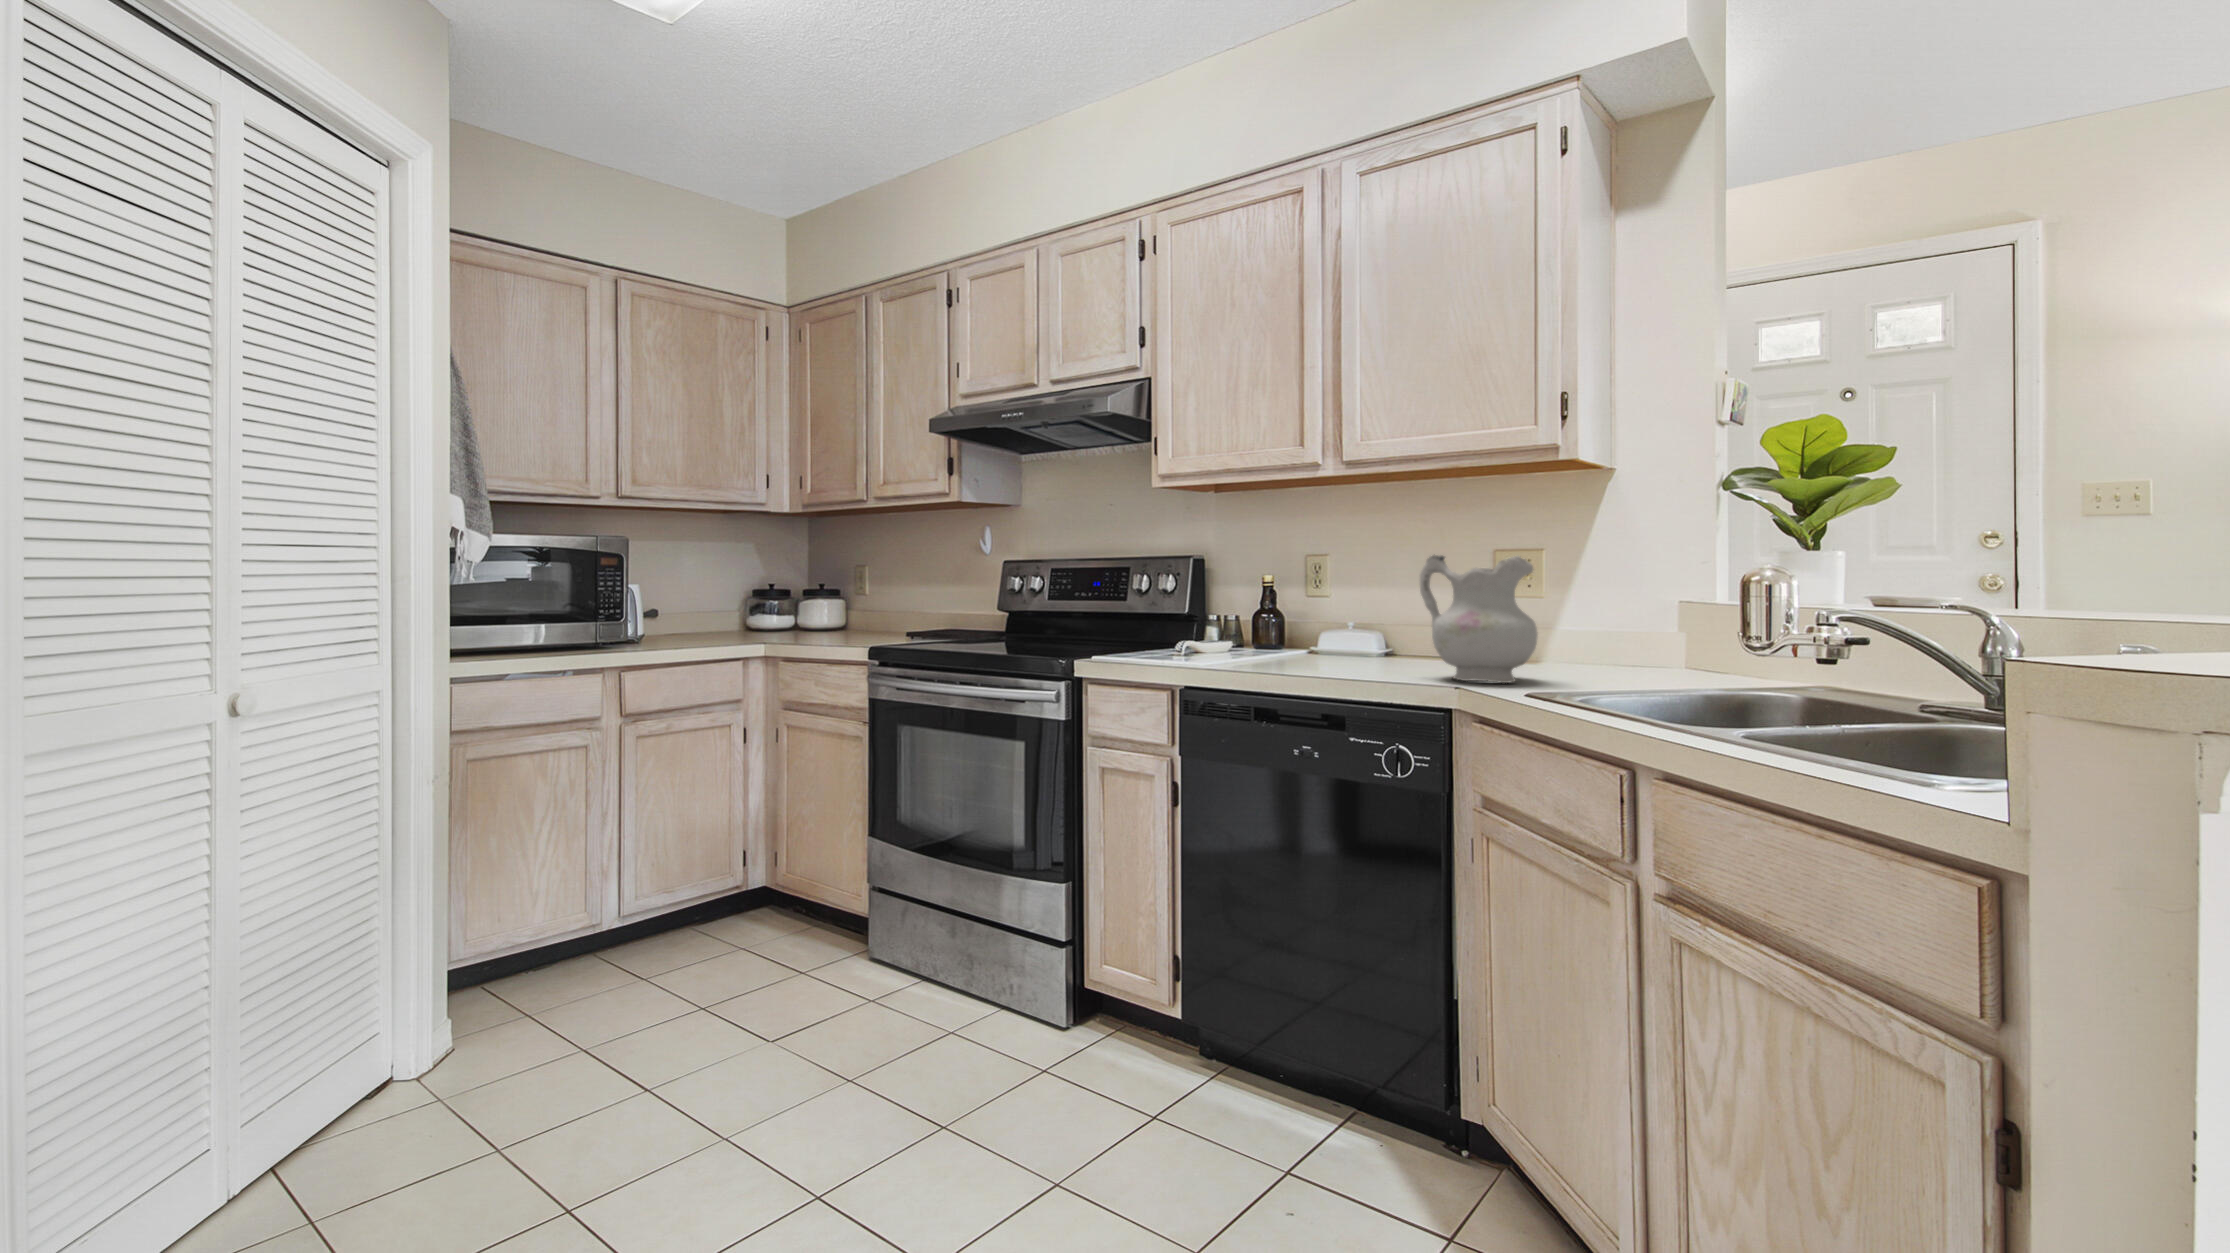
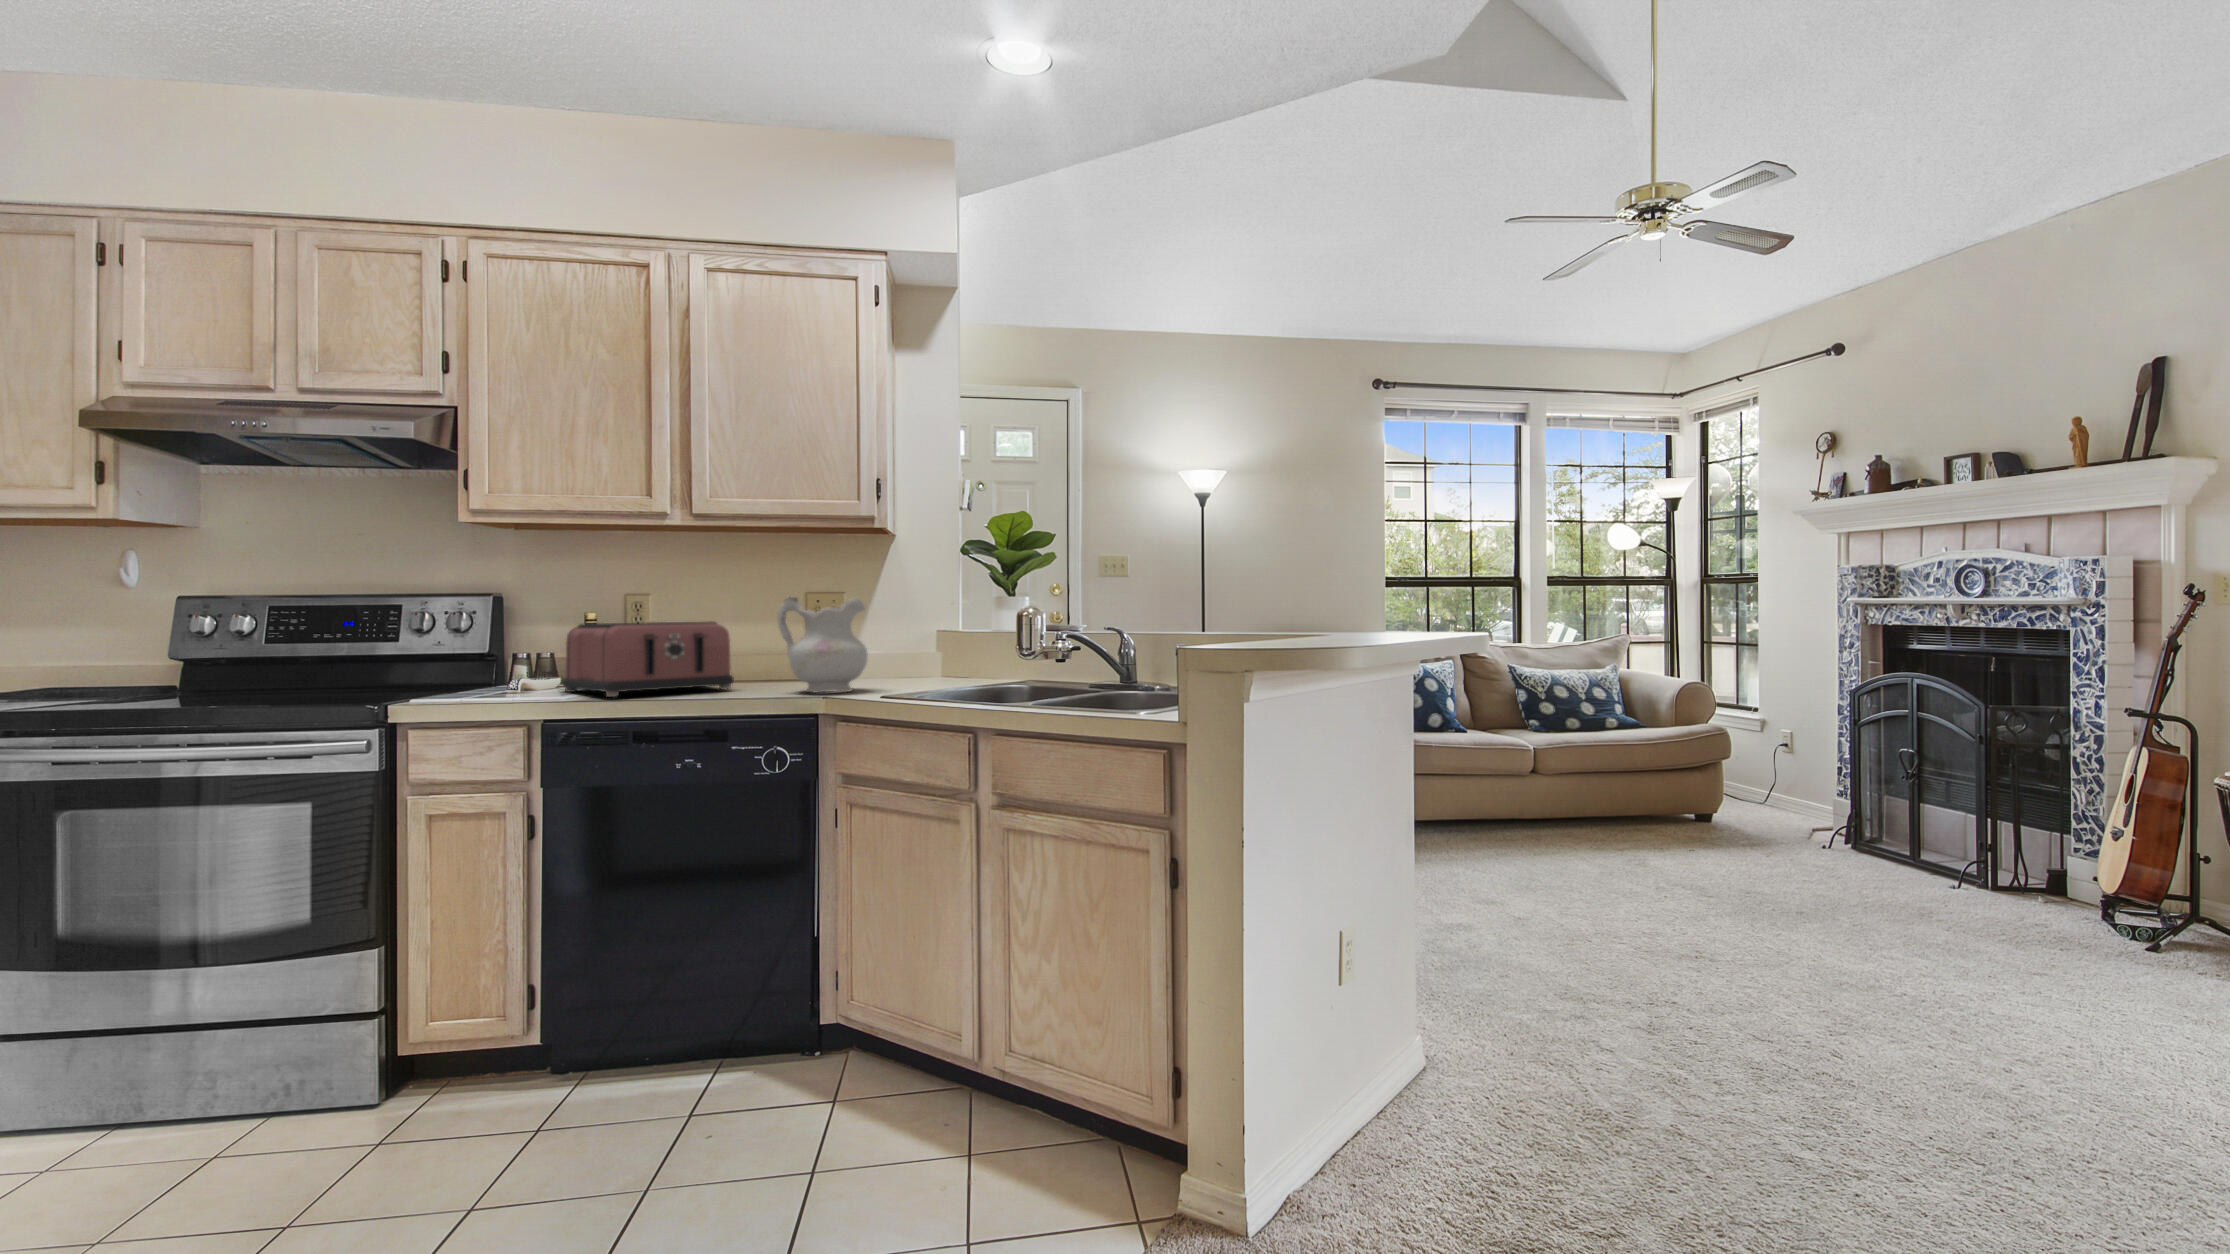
toaster: none [1227,585,1380,667] -> present [562,621,734,697]

